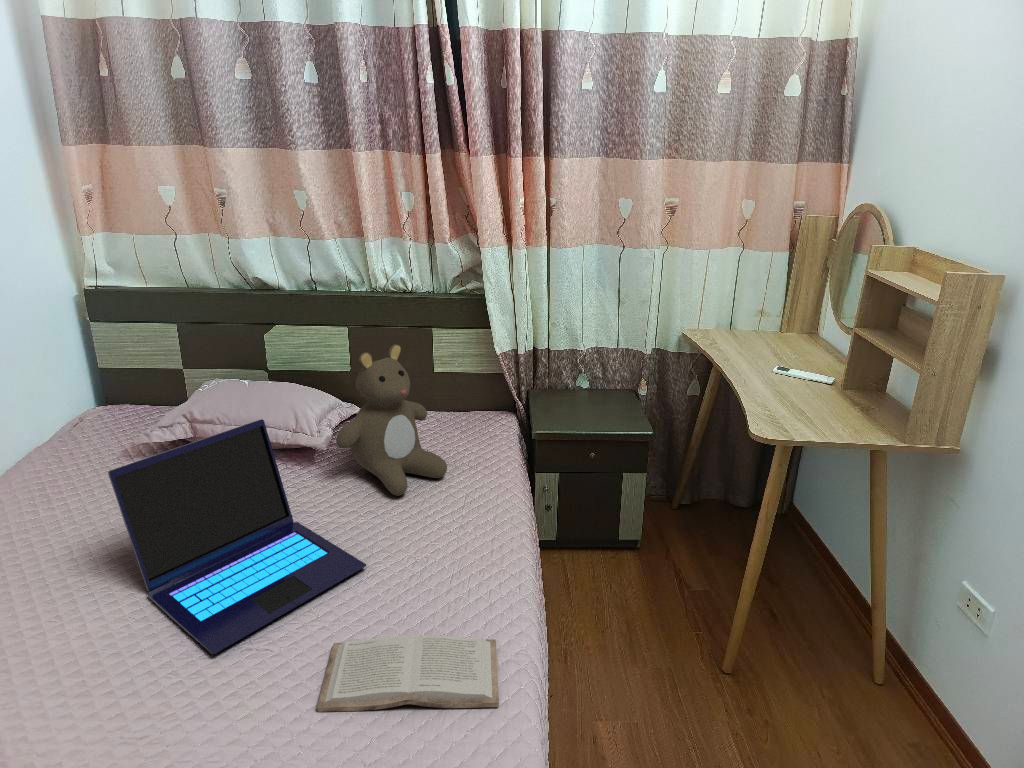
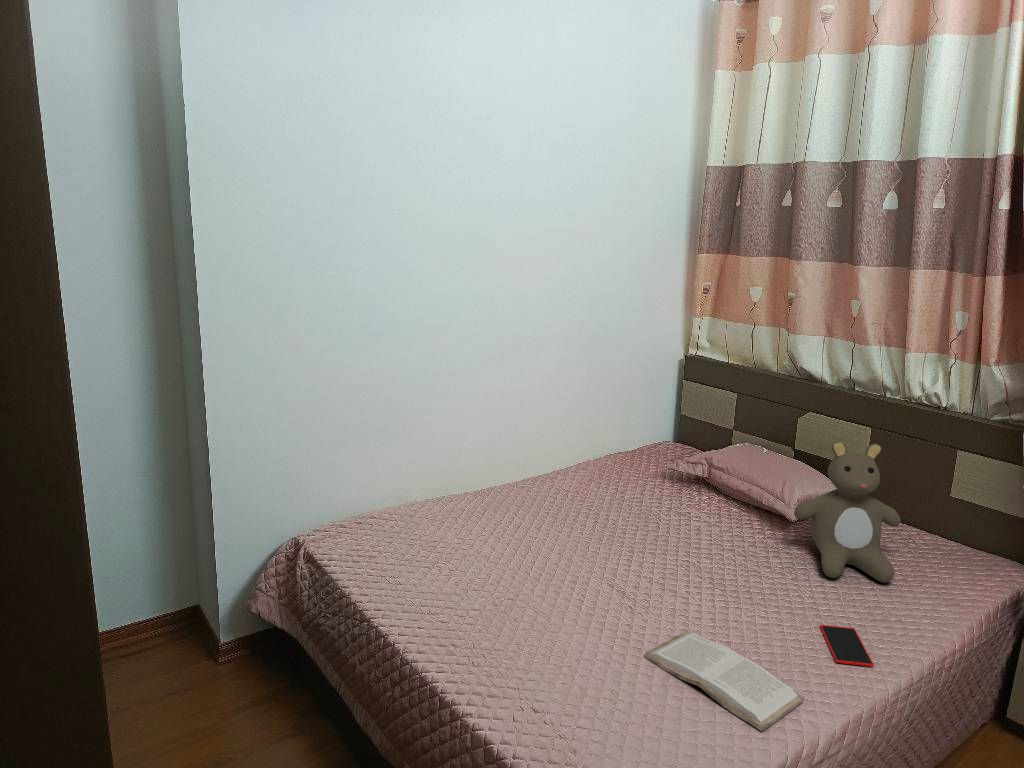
laptop: present [108,419,366,654] -> none [609,461,754,605]
smartphone: none [436,538,506,583] -> present [820,625,874,667]

